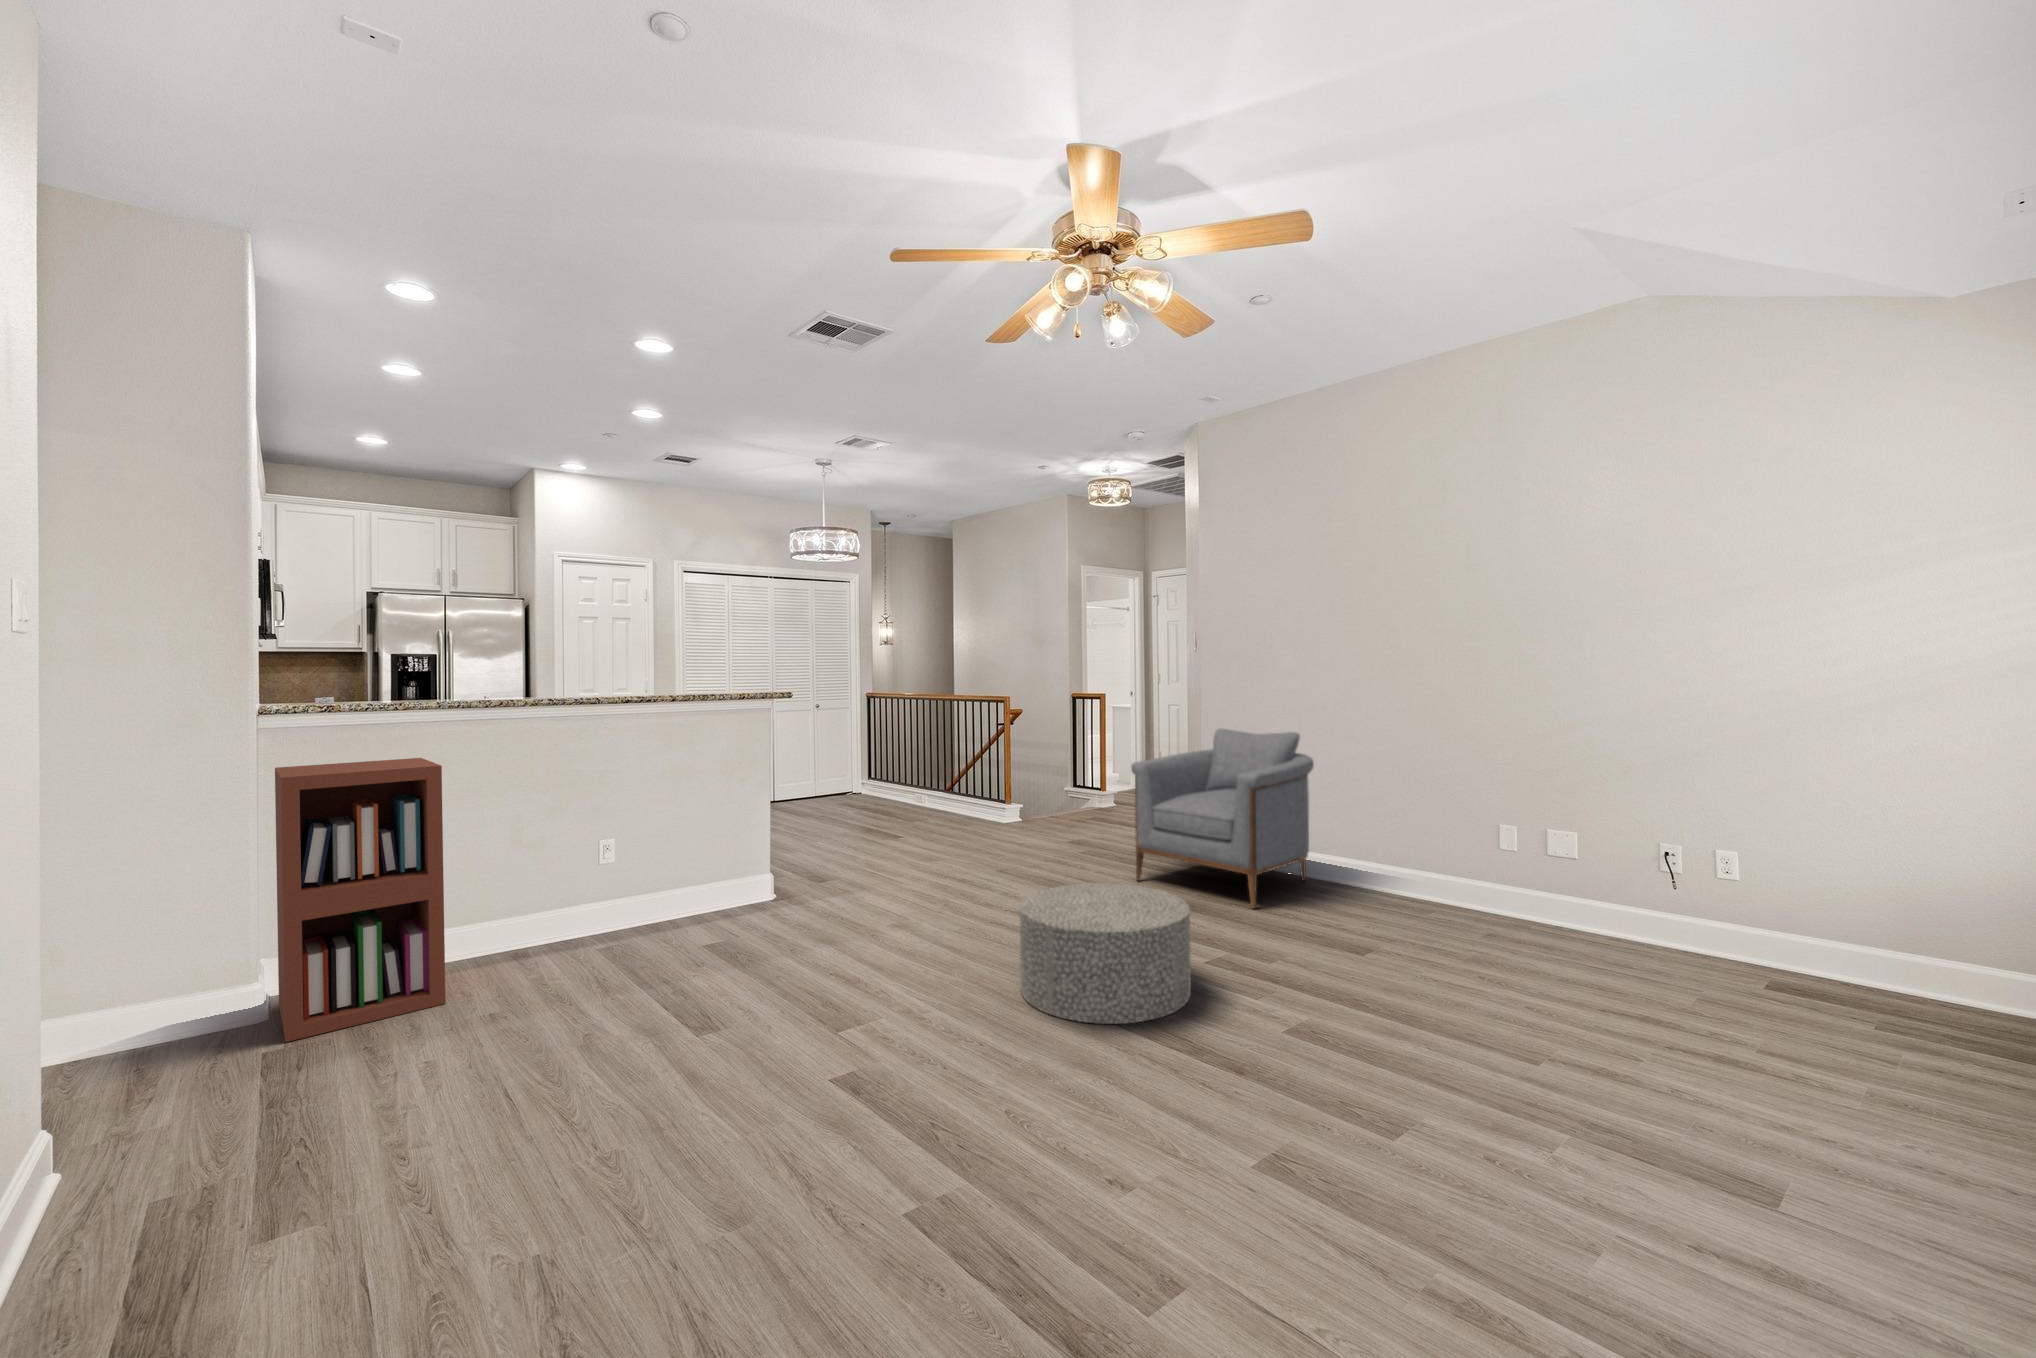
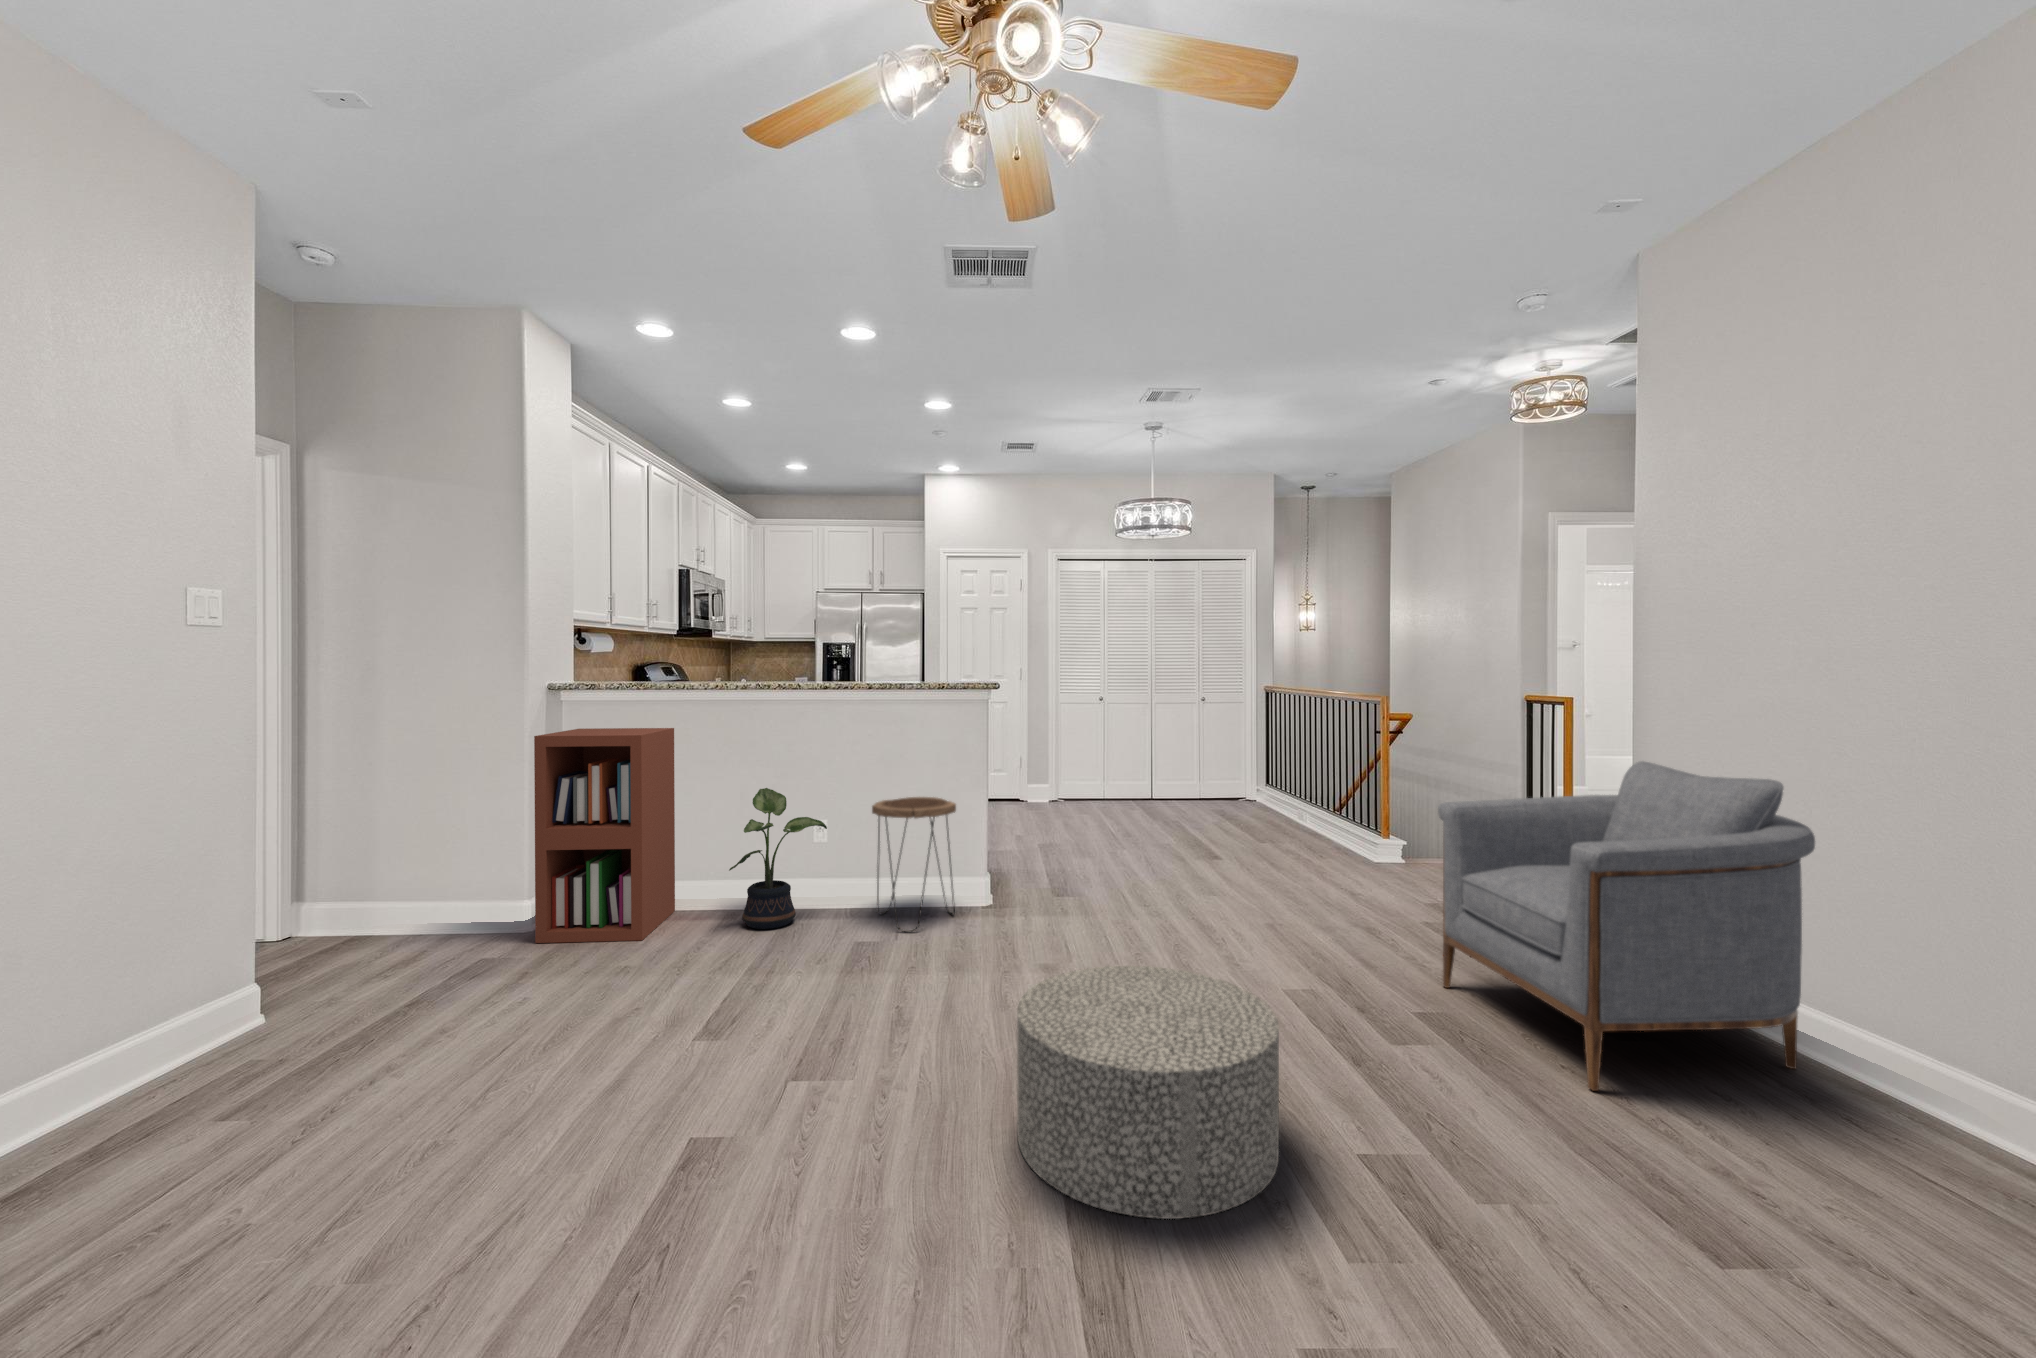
side table: none [683,805,765,932] -> present [872,797,956,932]
potted plant: none [534,815,635,964] -> present [729,788,827,929]

